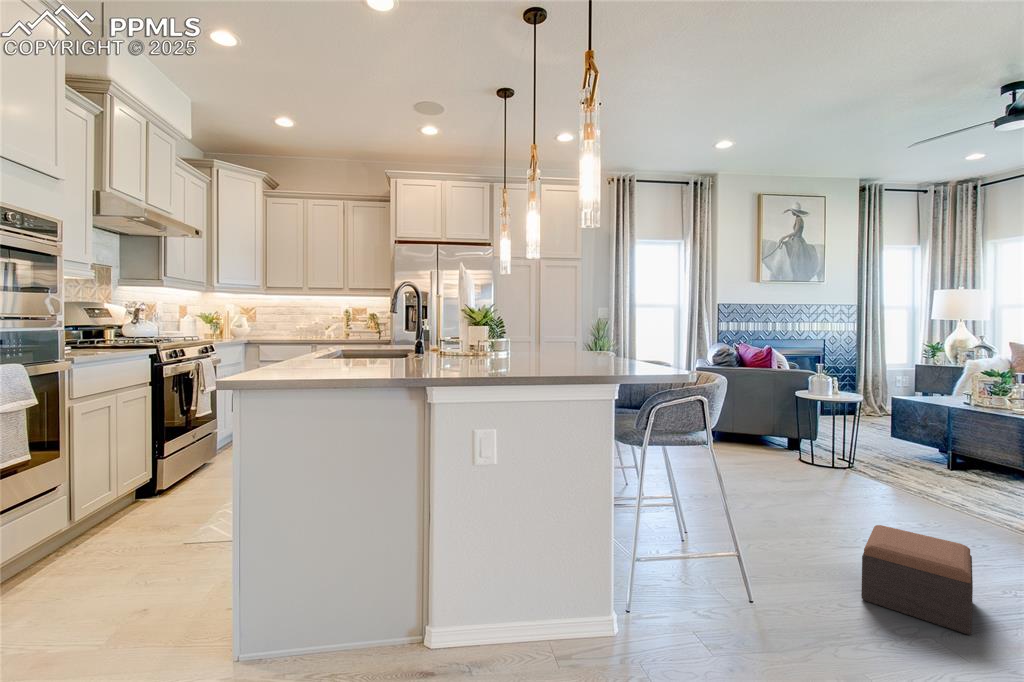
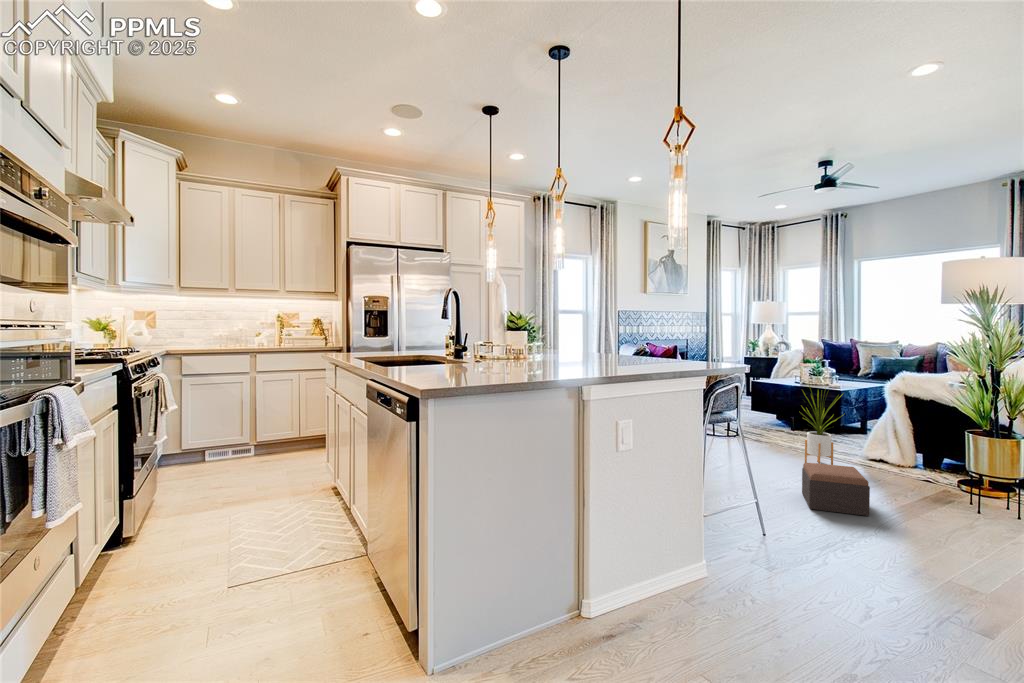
house plant: none [909,402,1002,534] -> present [802,391,843,465]

